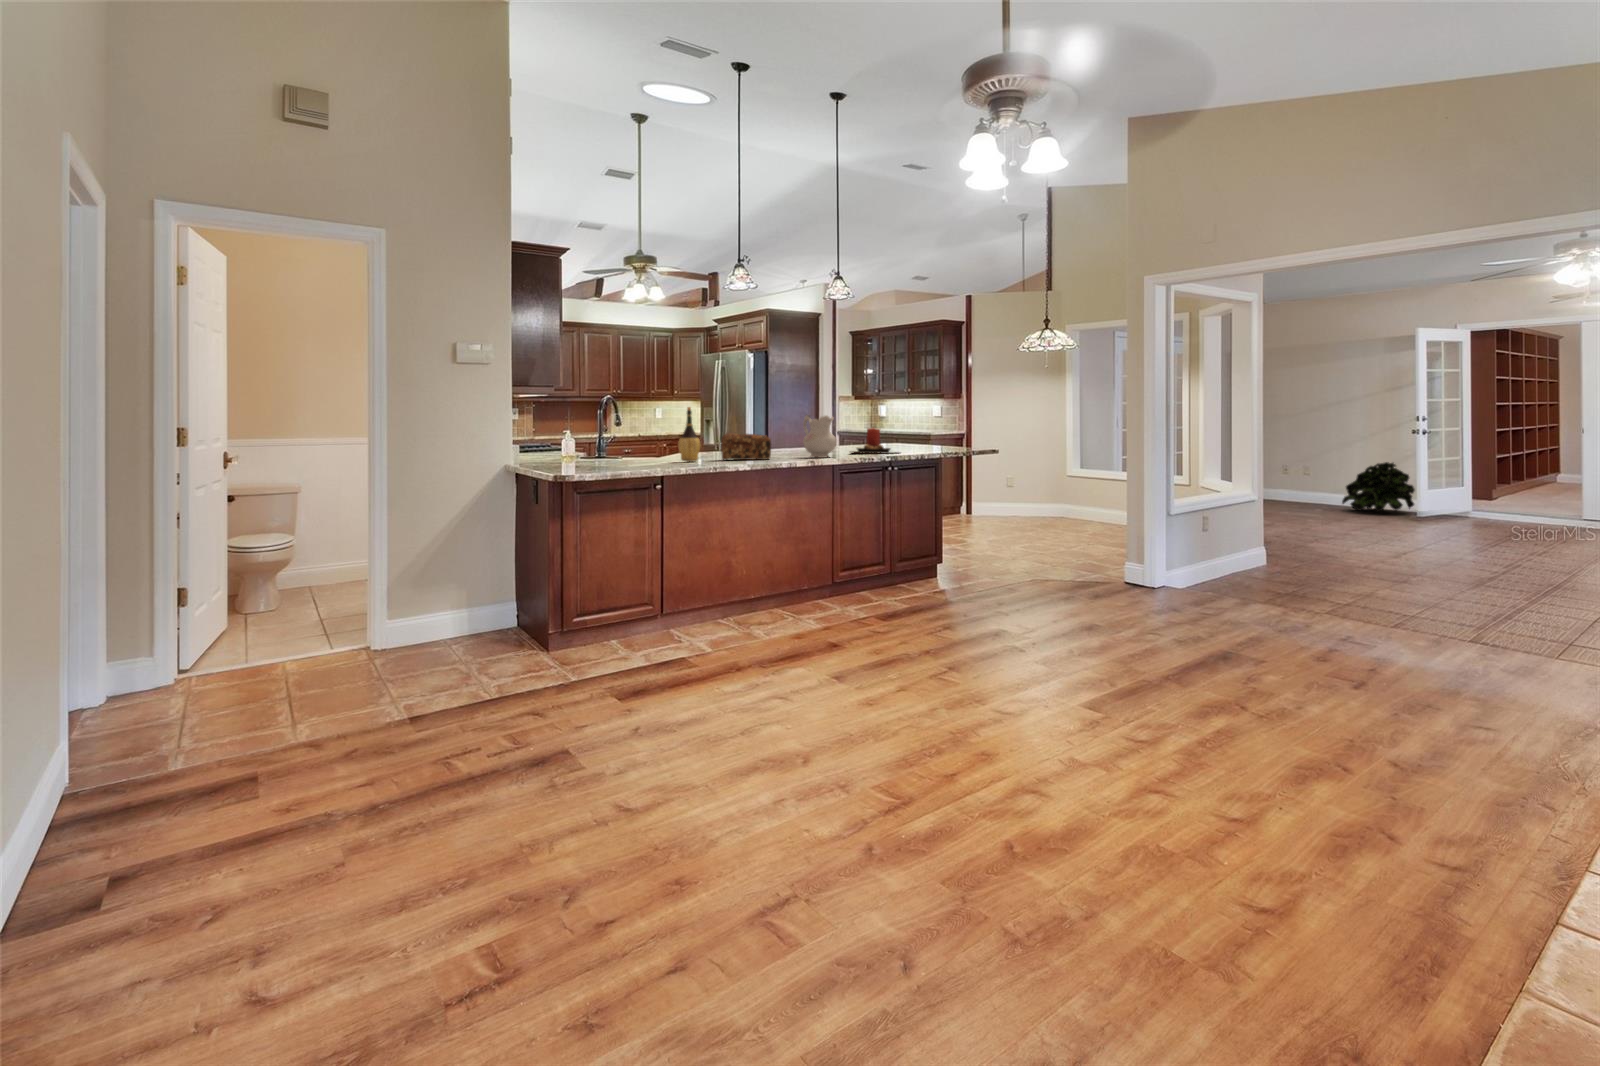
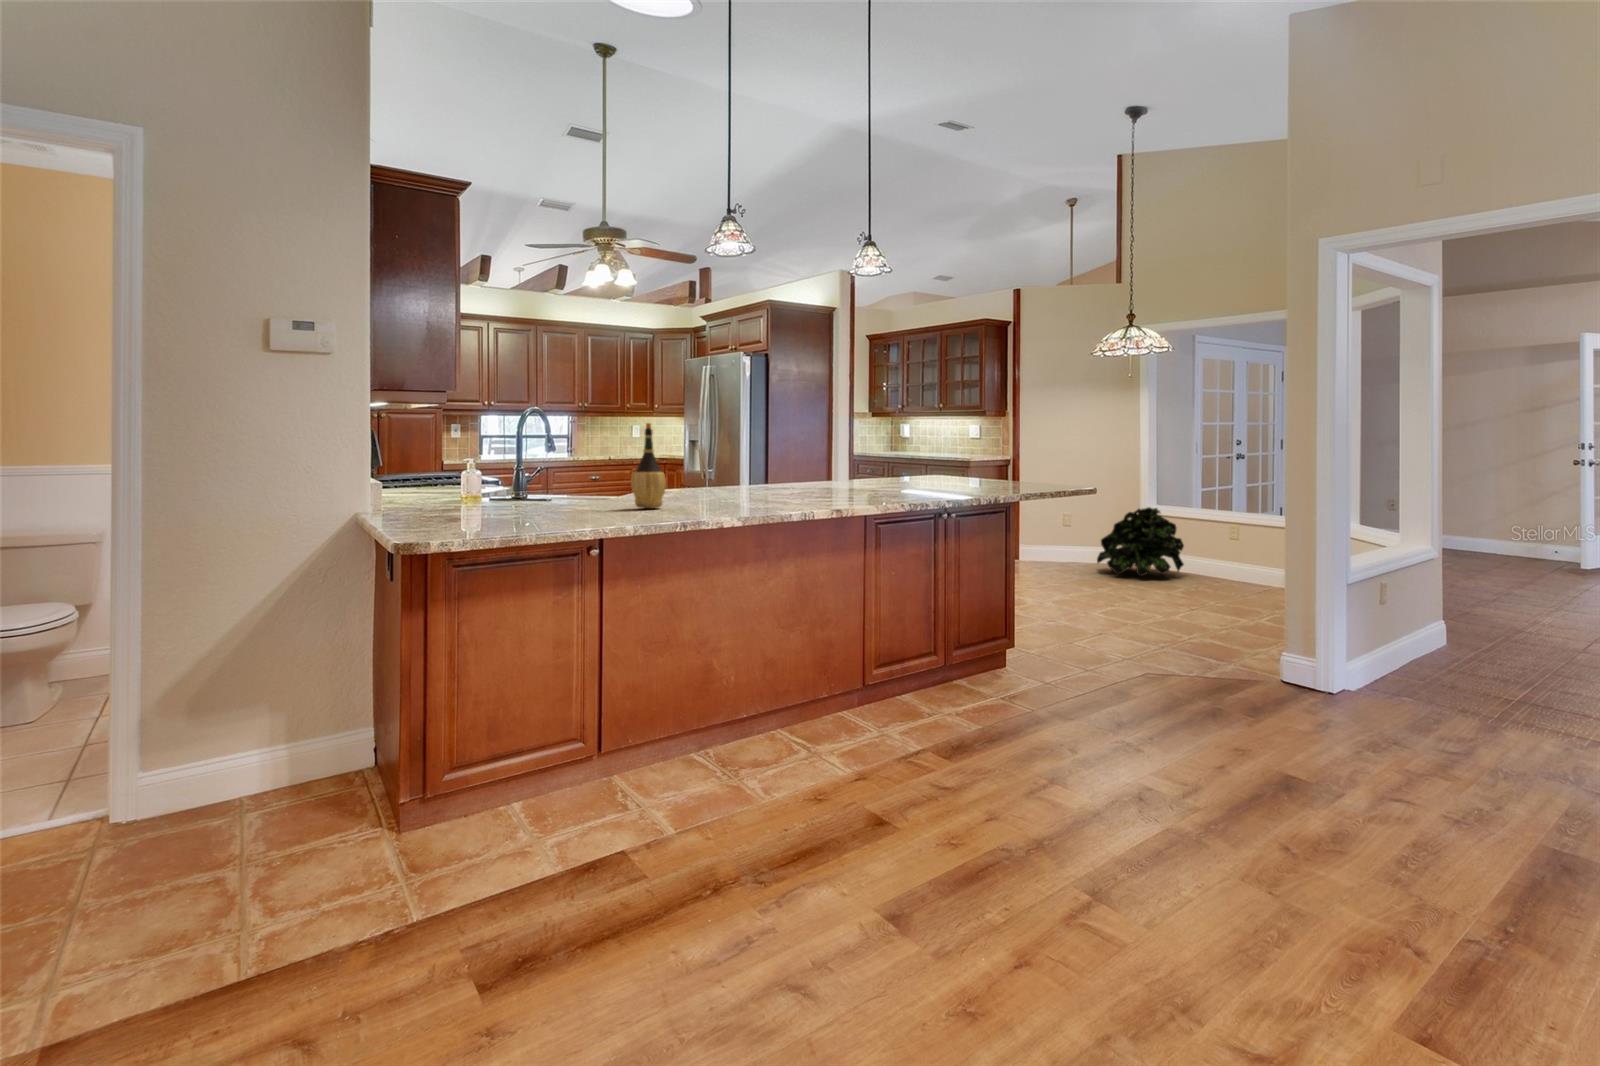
ceramic pitcher: present [803,415,837,458] -> none [824,436,875,502]
candle: present [851,428,900,454] -> none [889,455,964,494]
bread loaf: present [721,433,771,460] -> none [699,464,776,505]
potted plant: present [1342,462,1415,512] -> present [1097,507,1184,577]

